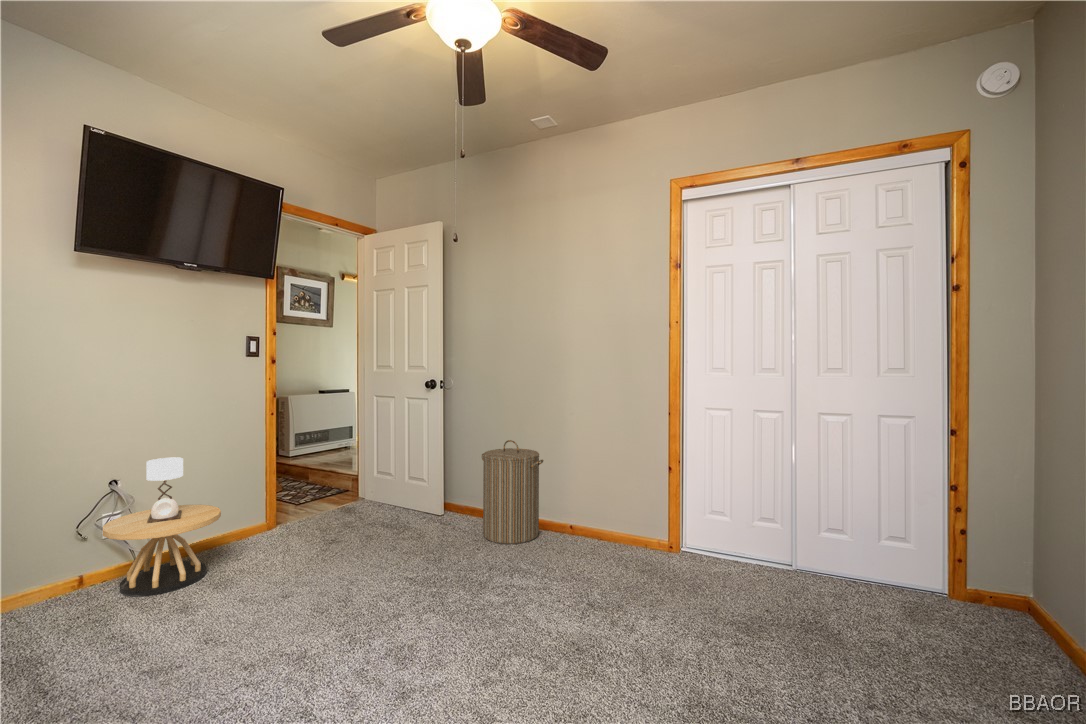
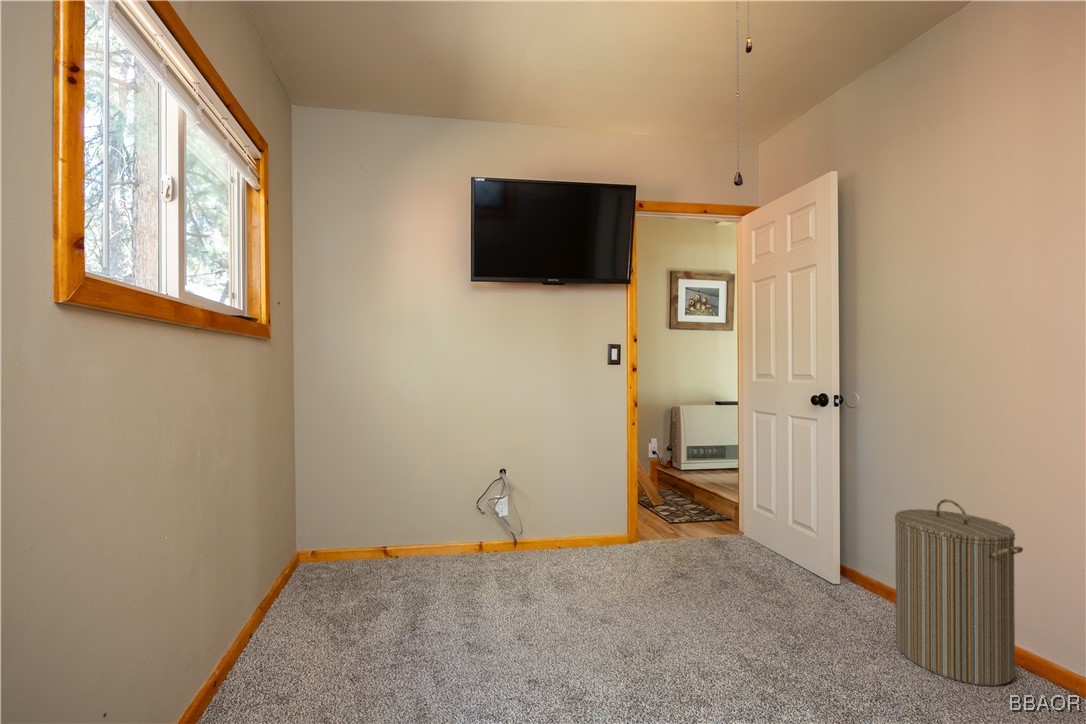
side table: present [103,457,221,597] -> none [482,459,570,588]

